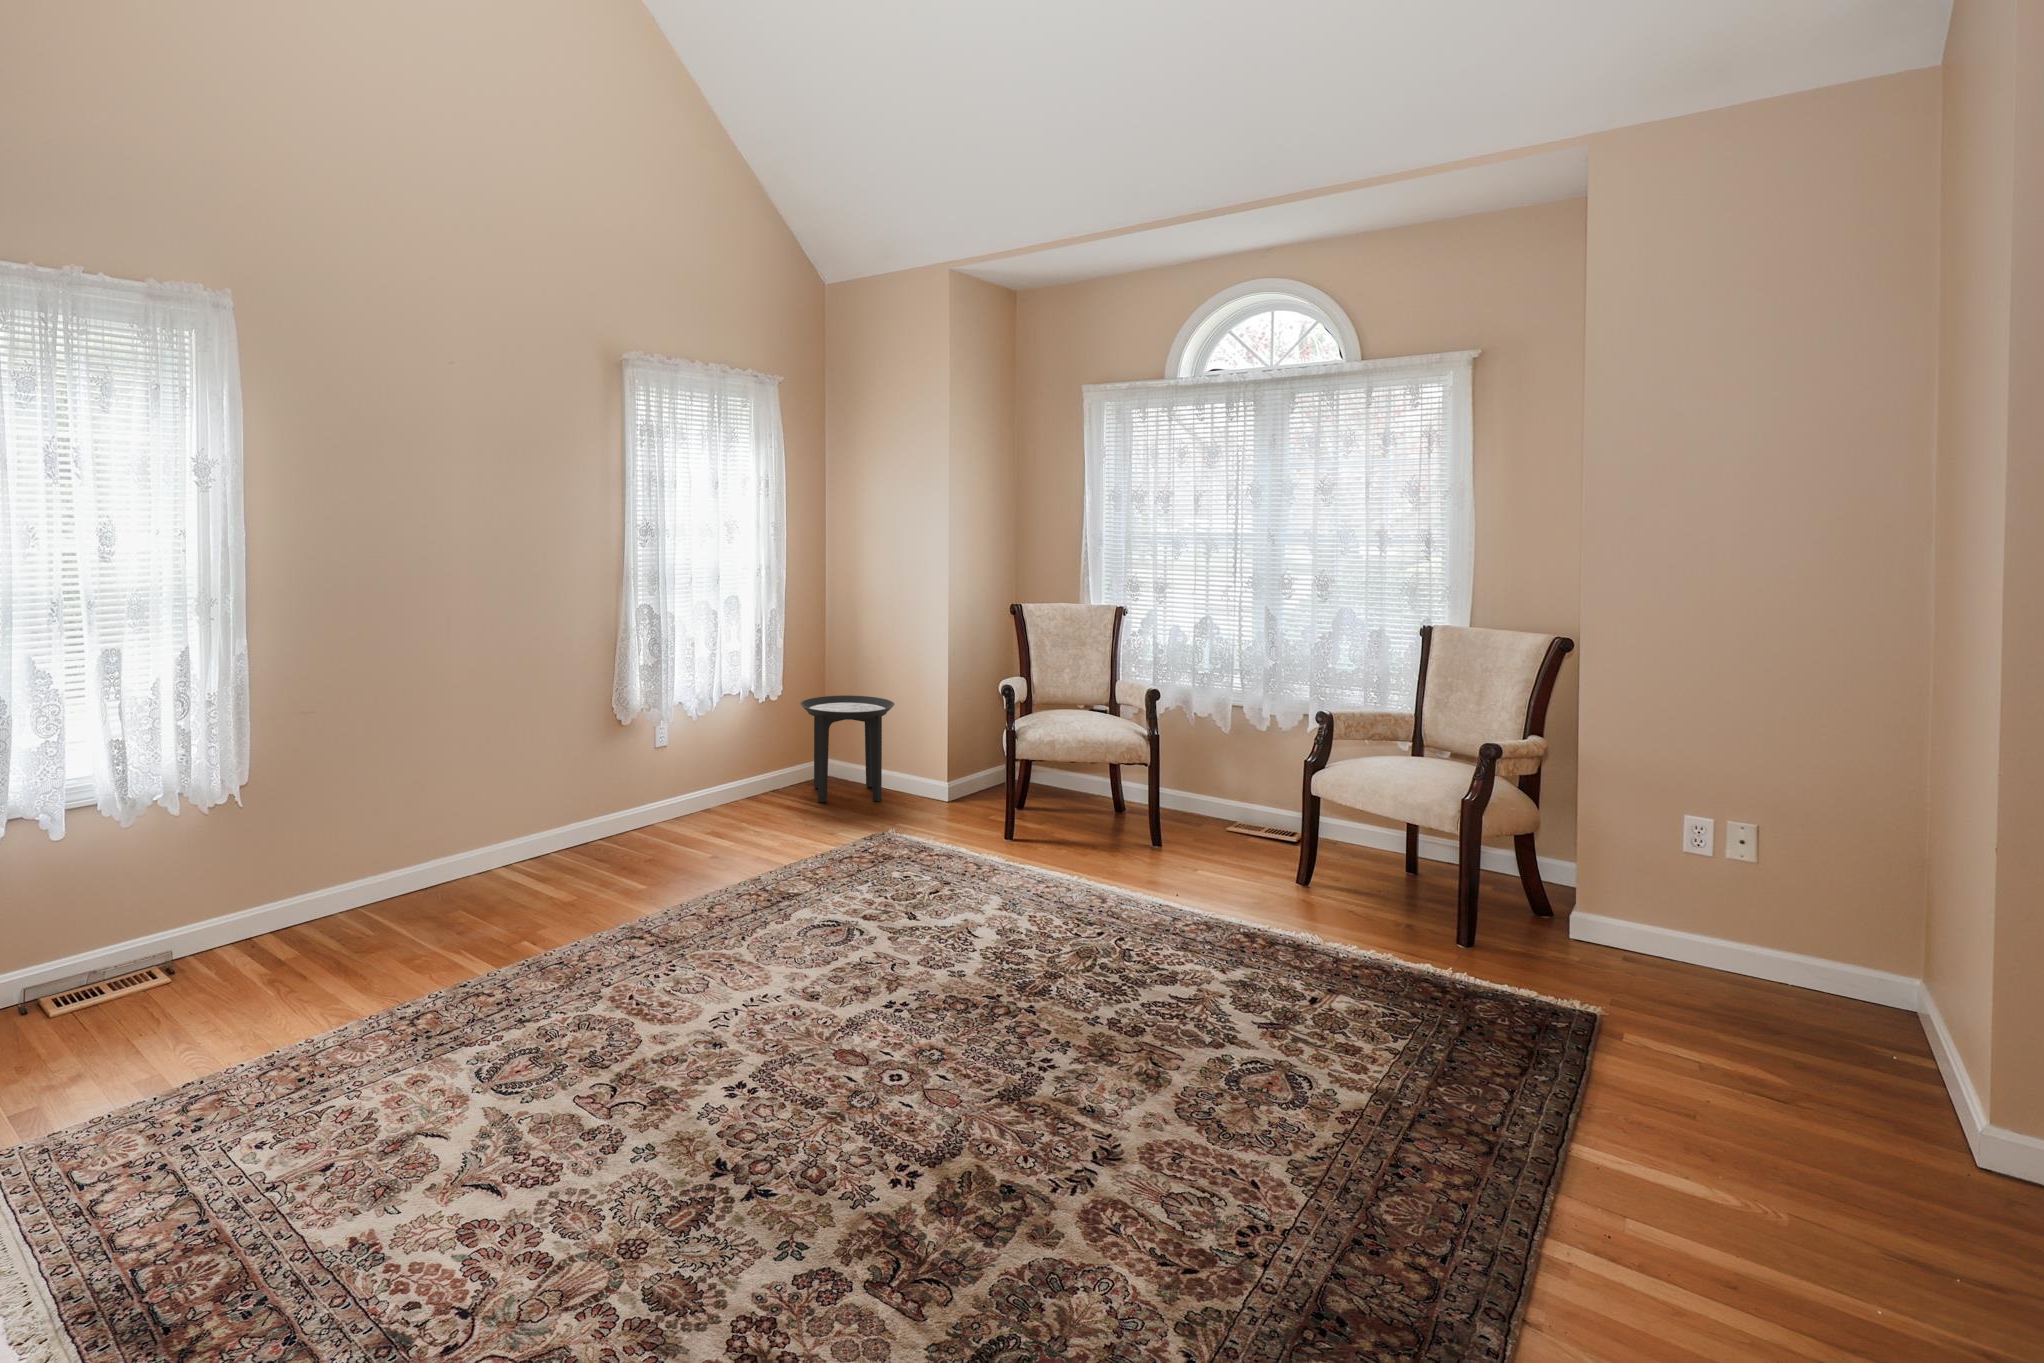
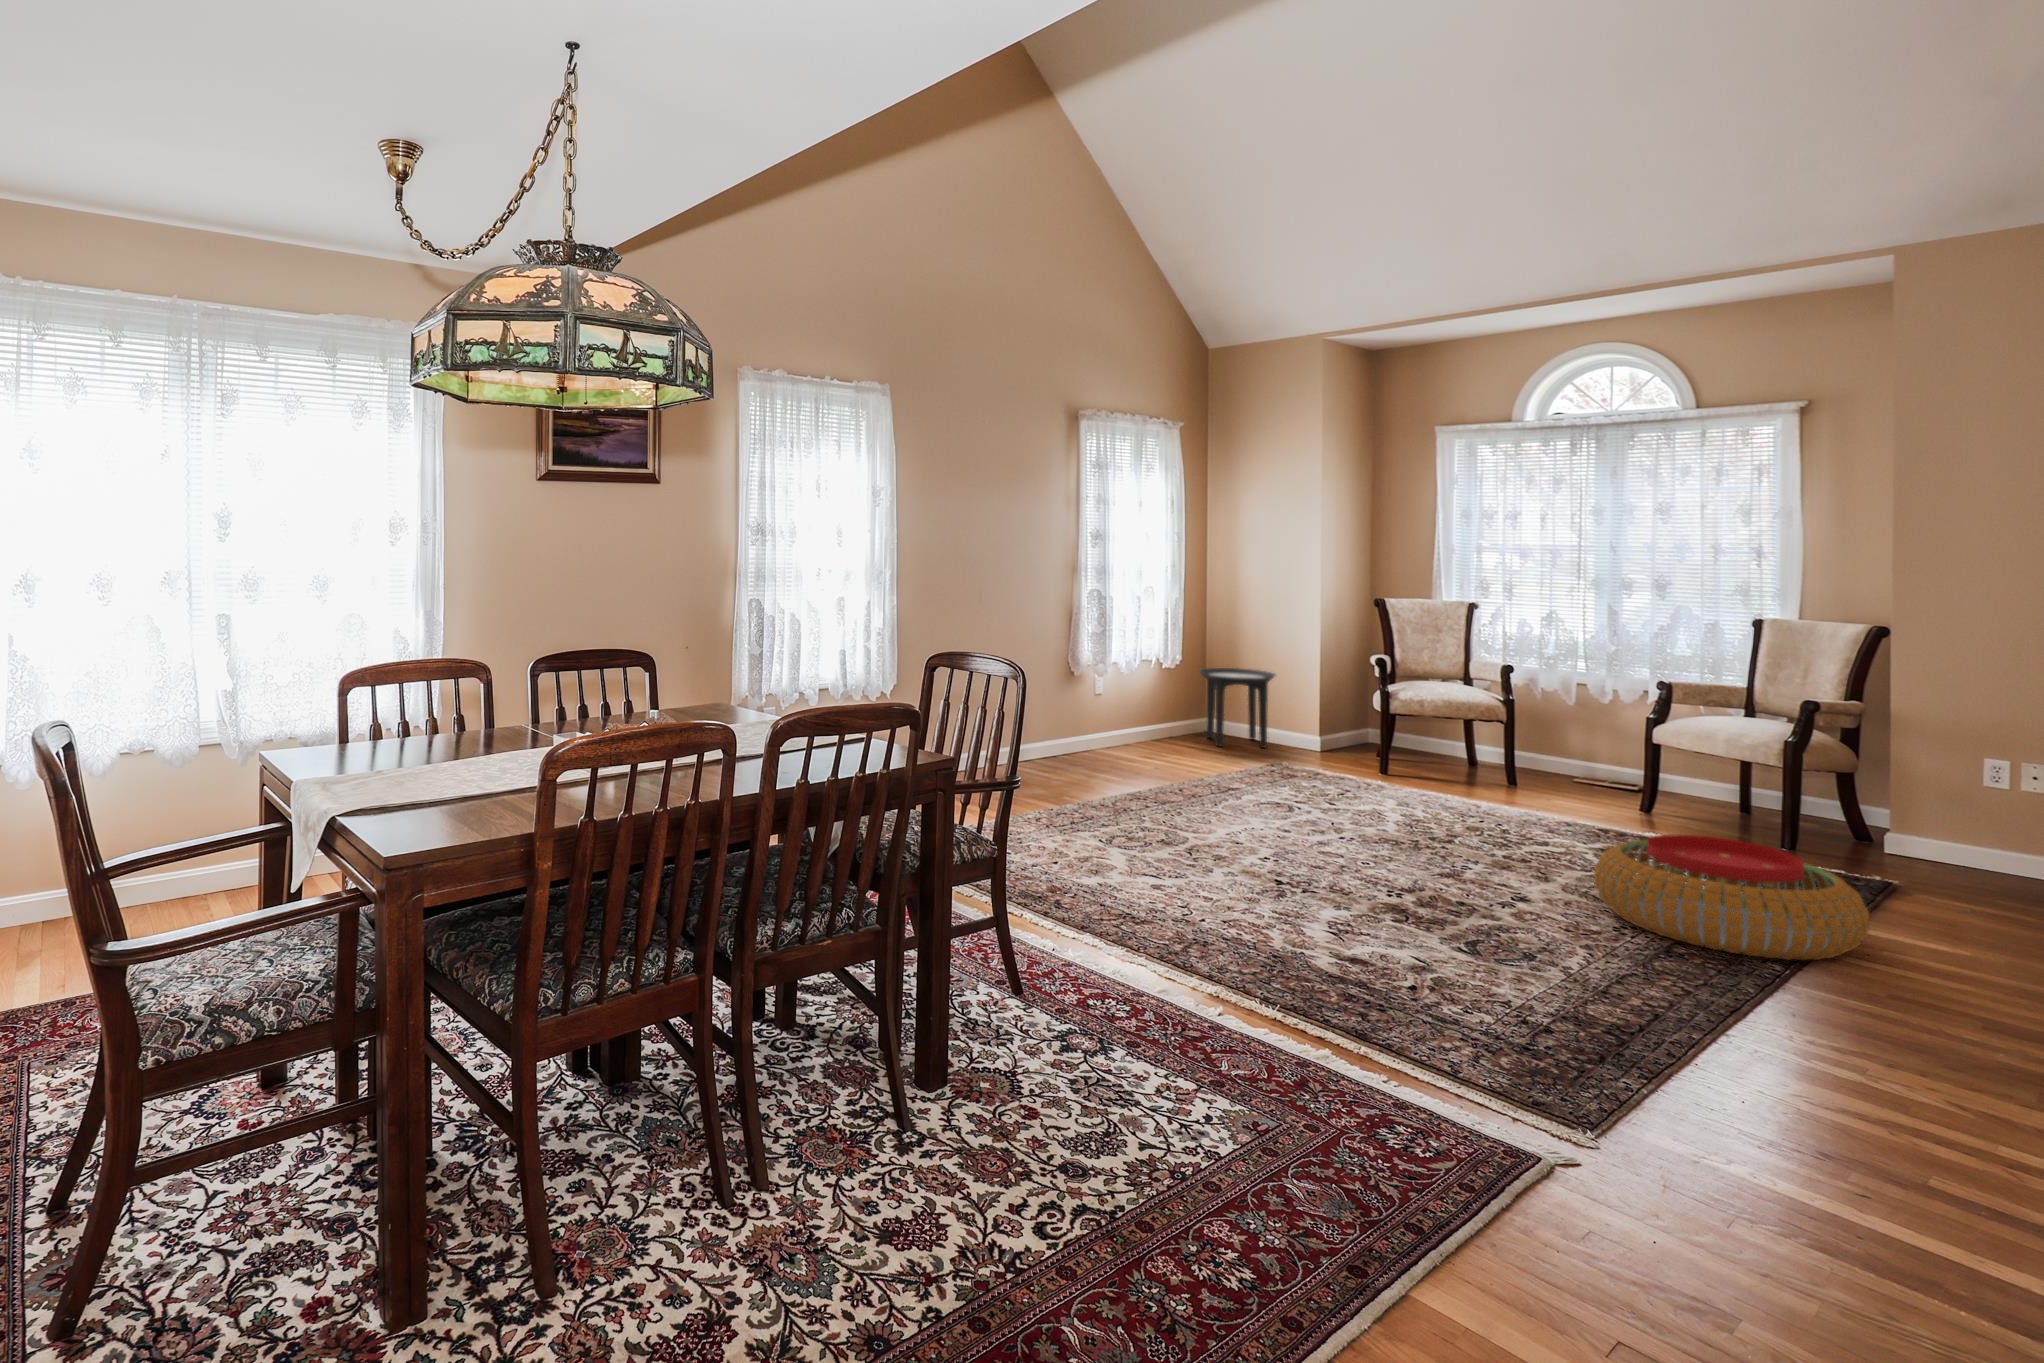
pouf: none [1218,995,1601,1249] -> present [1593,834,1870,960]

